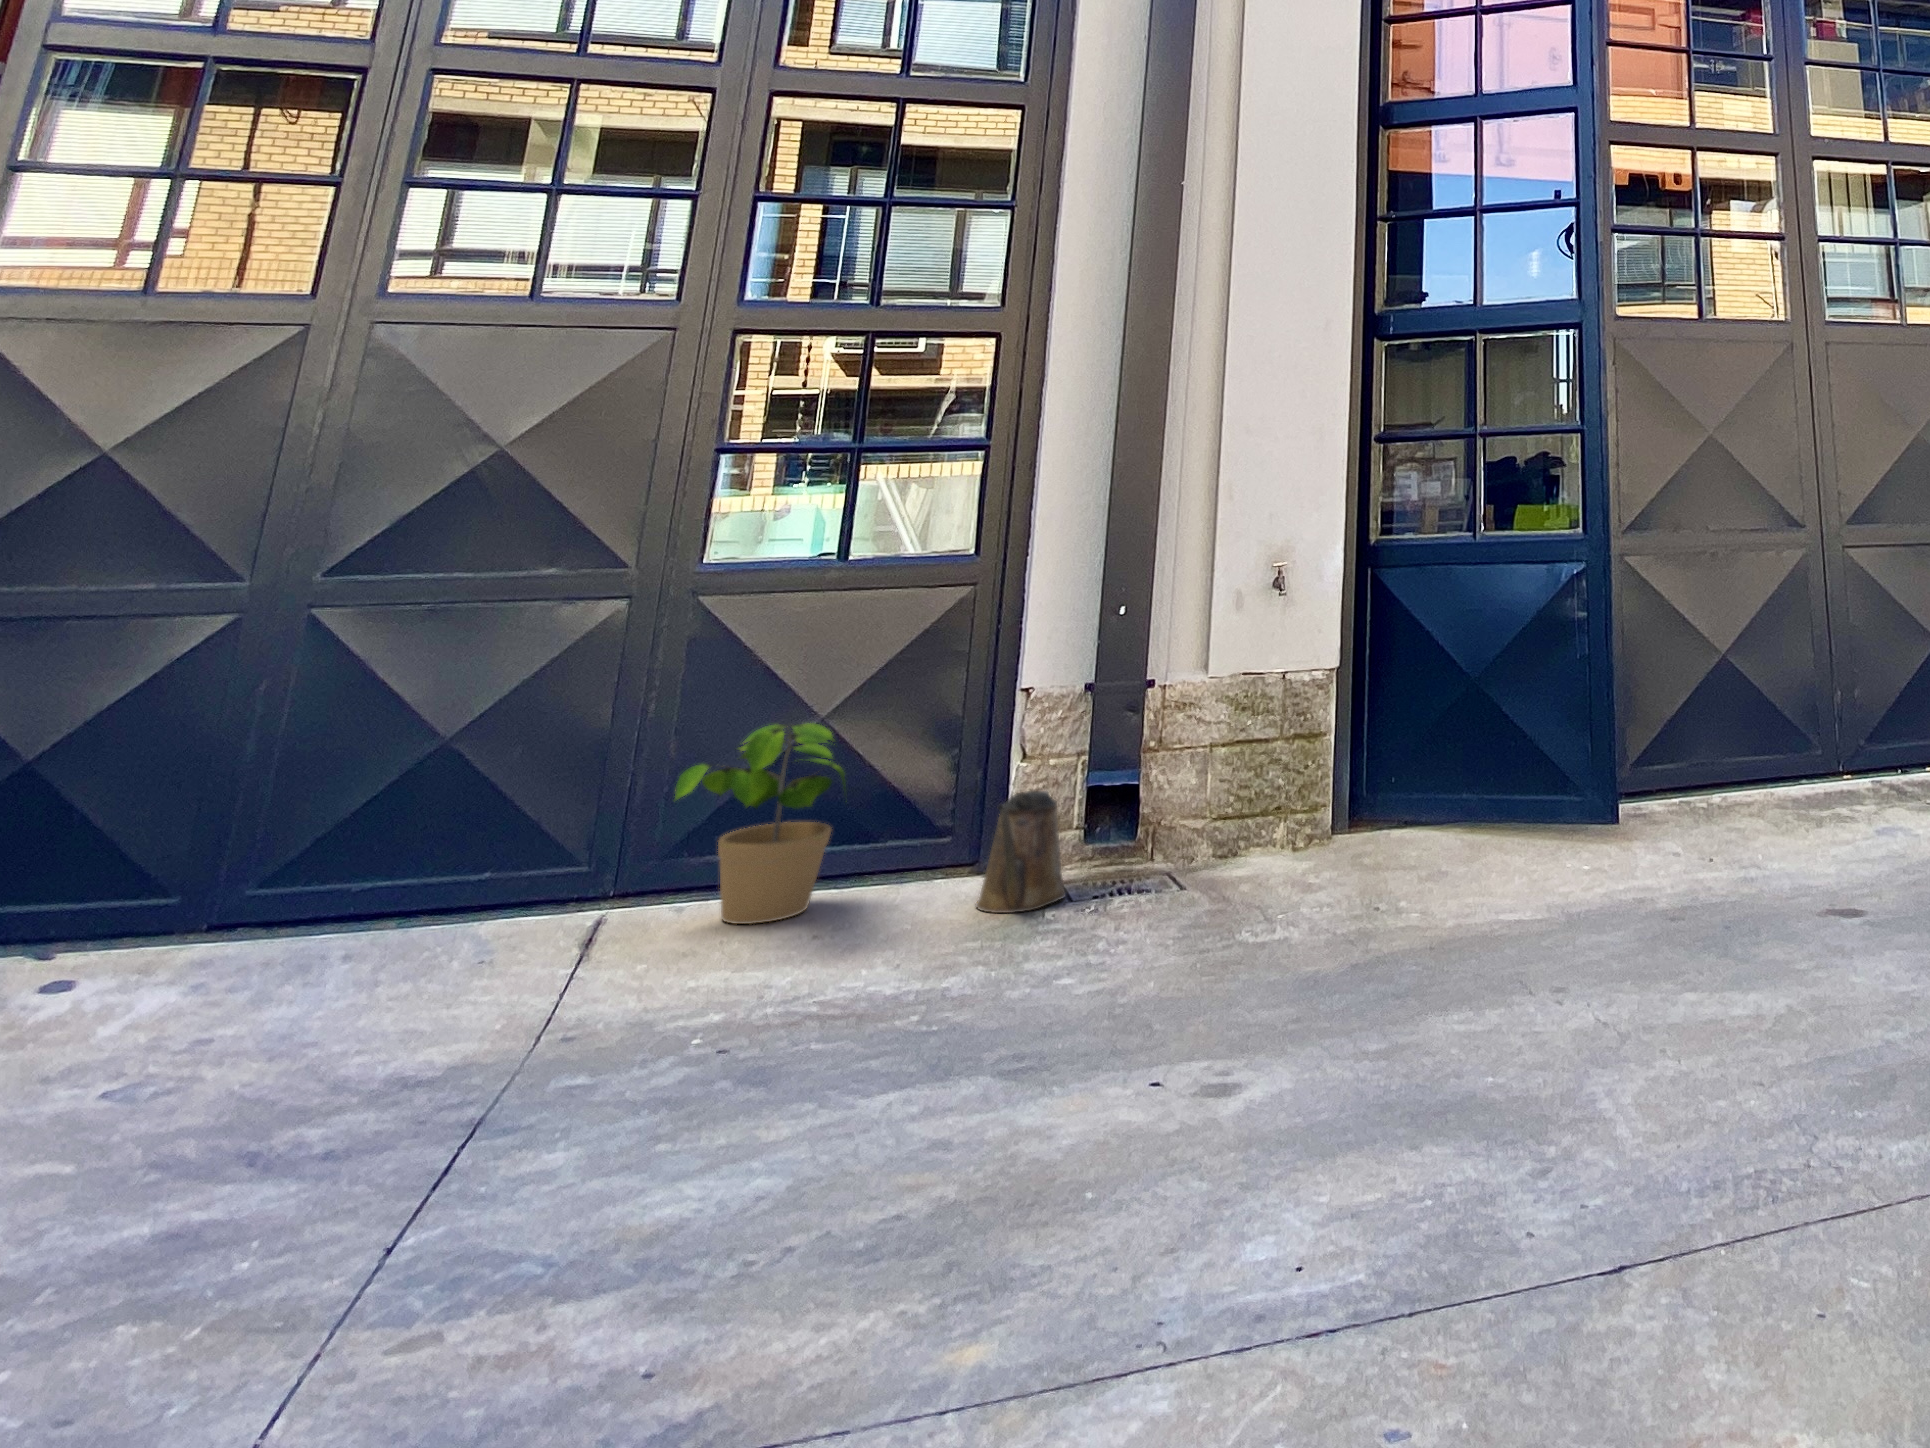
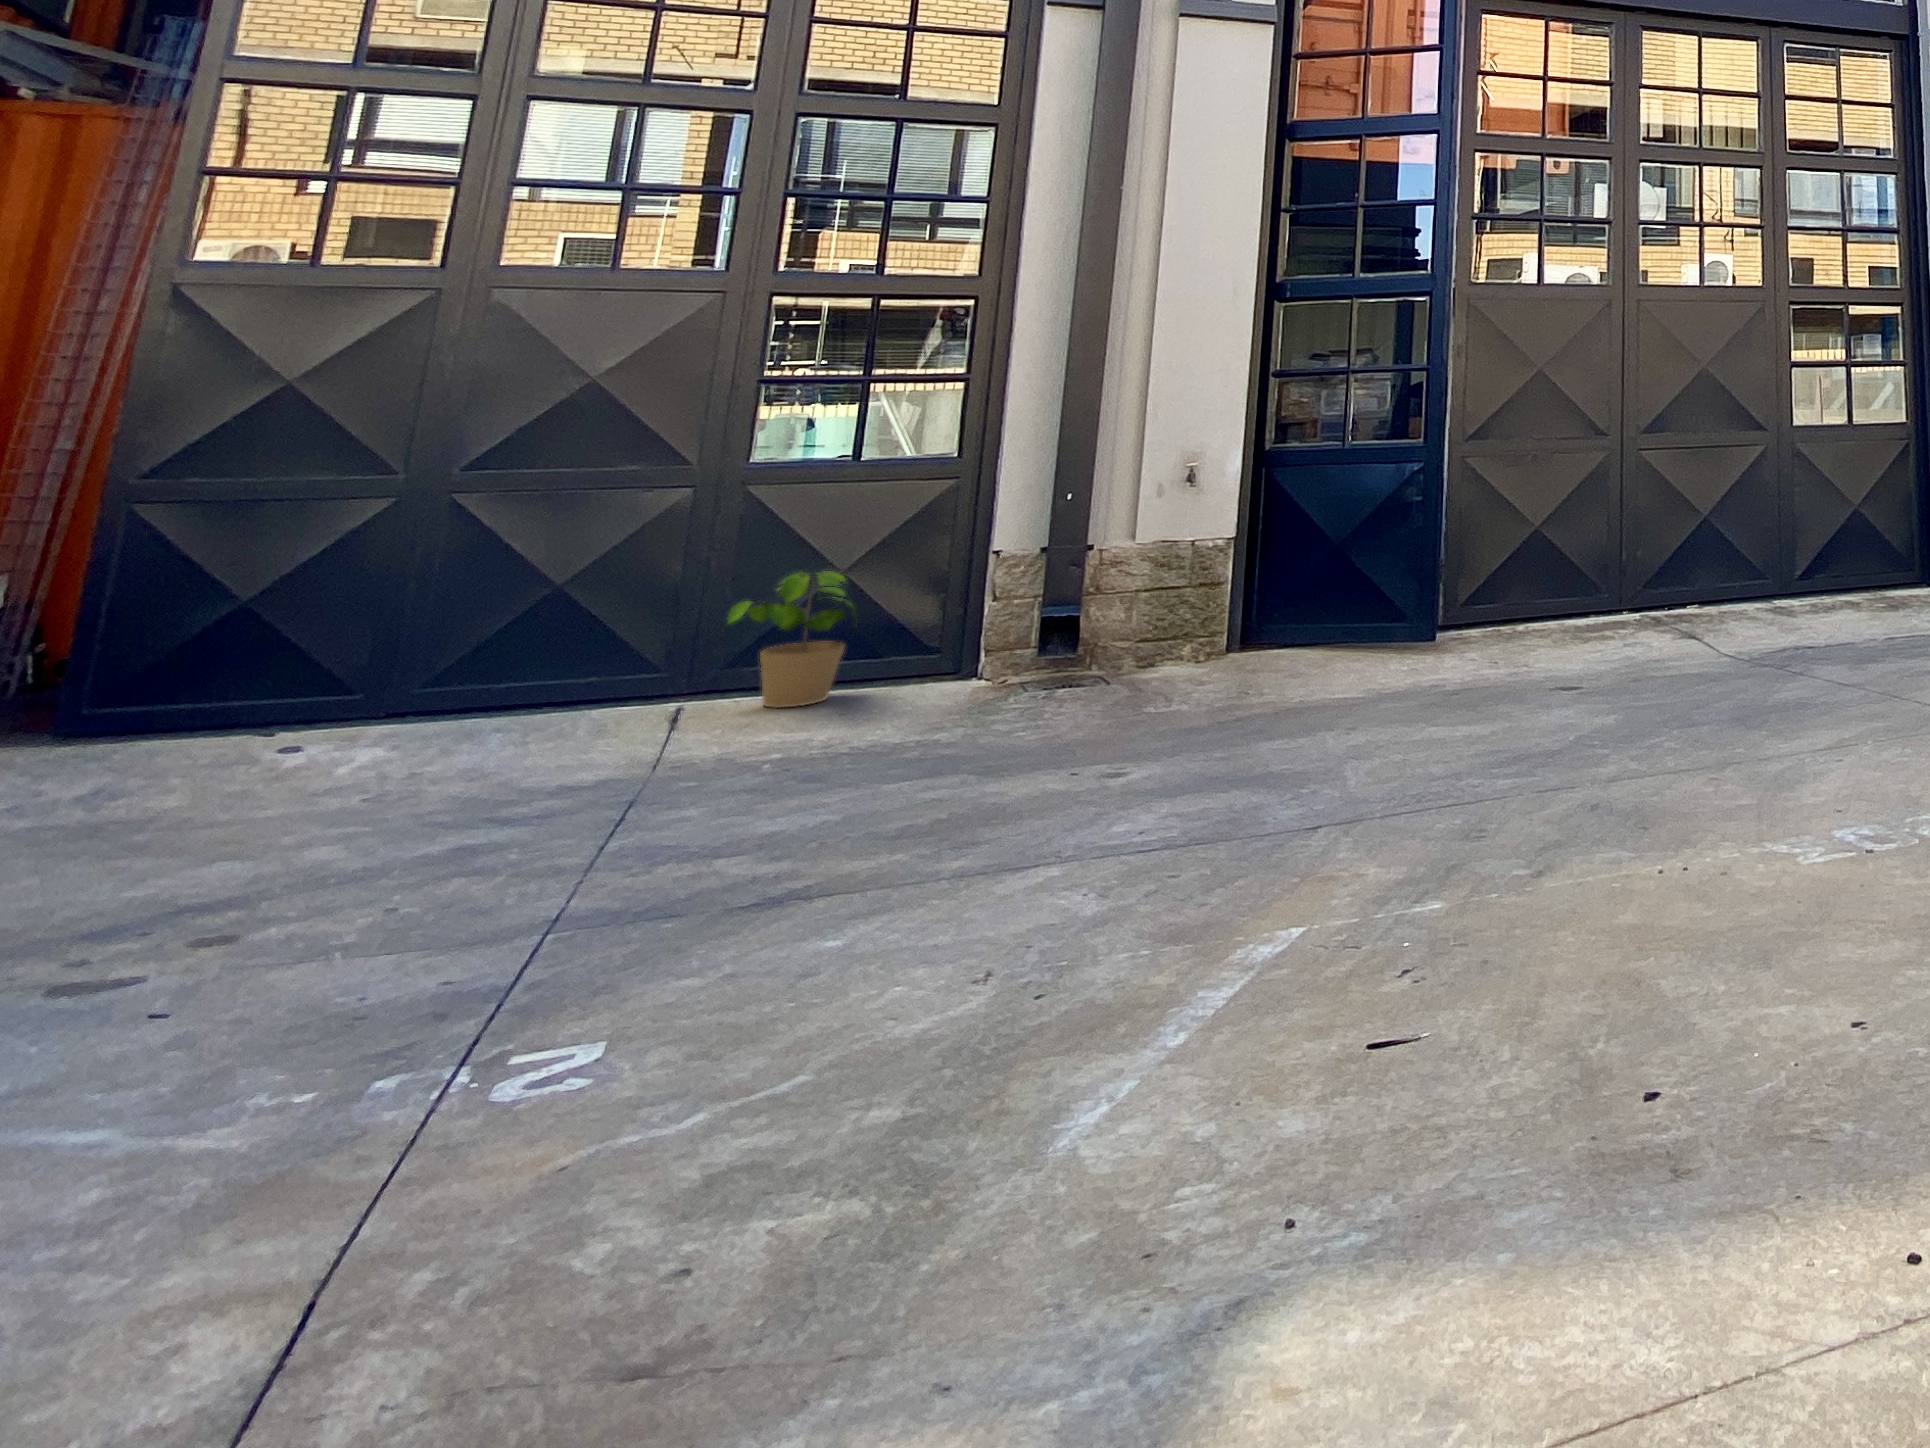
watering can: present [975,791,1066,913] -> none [952,619,1020,699]

